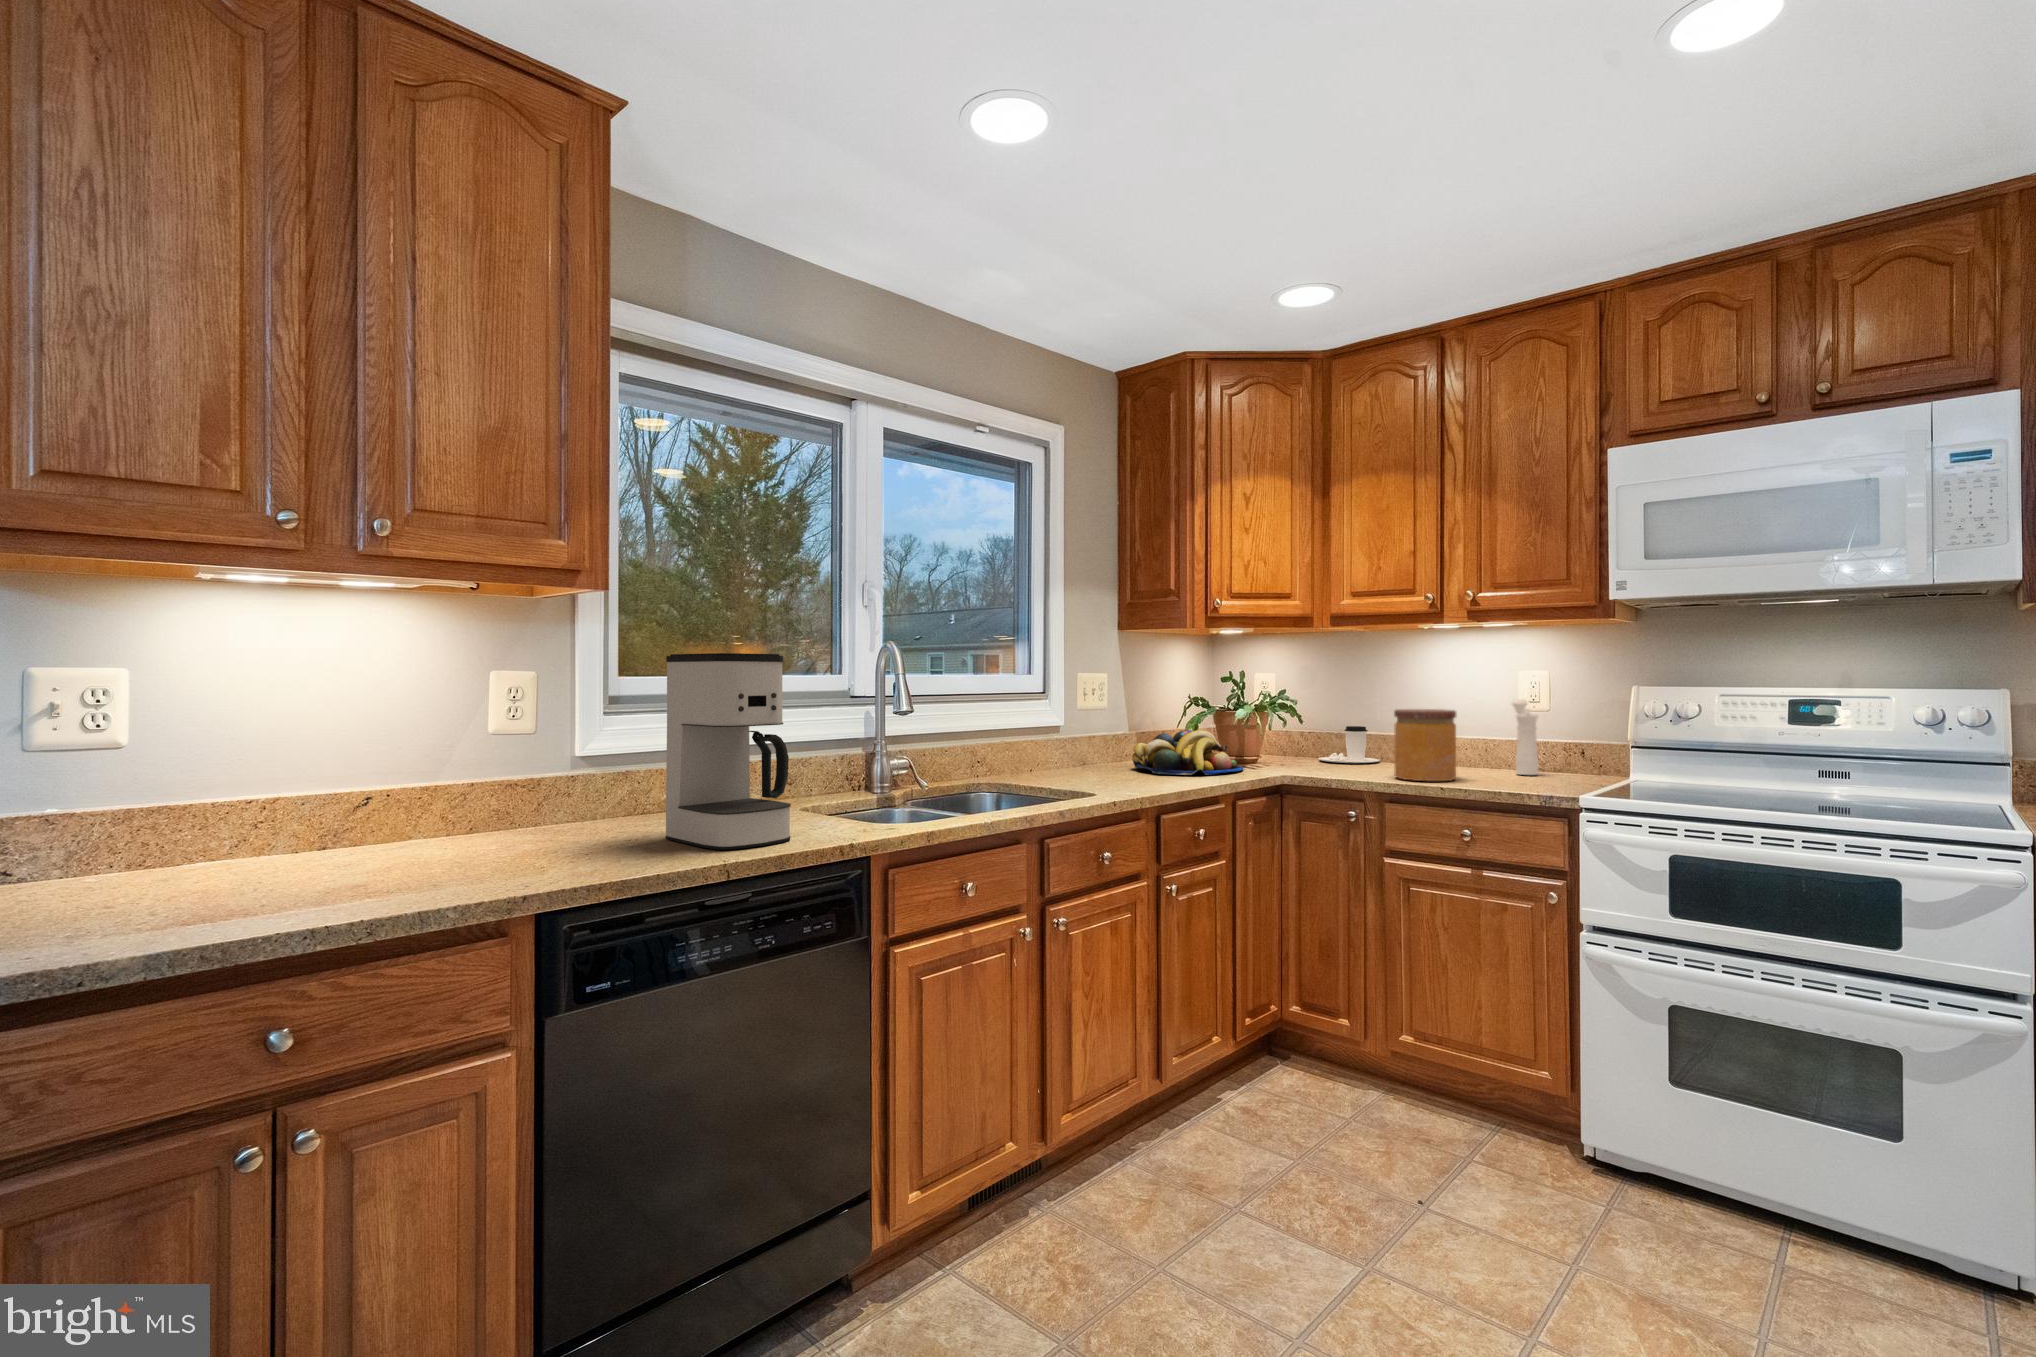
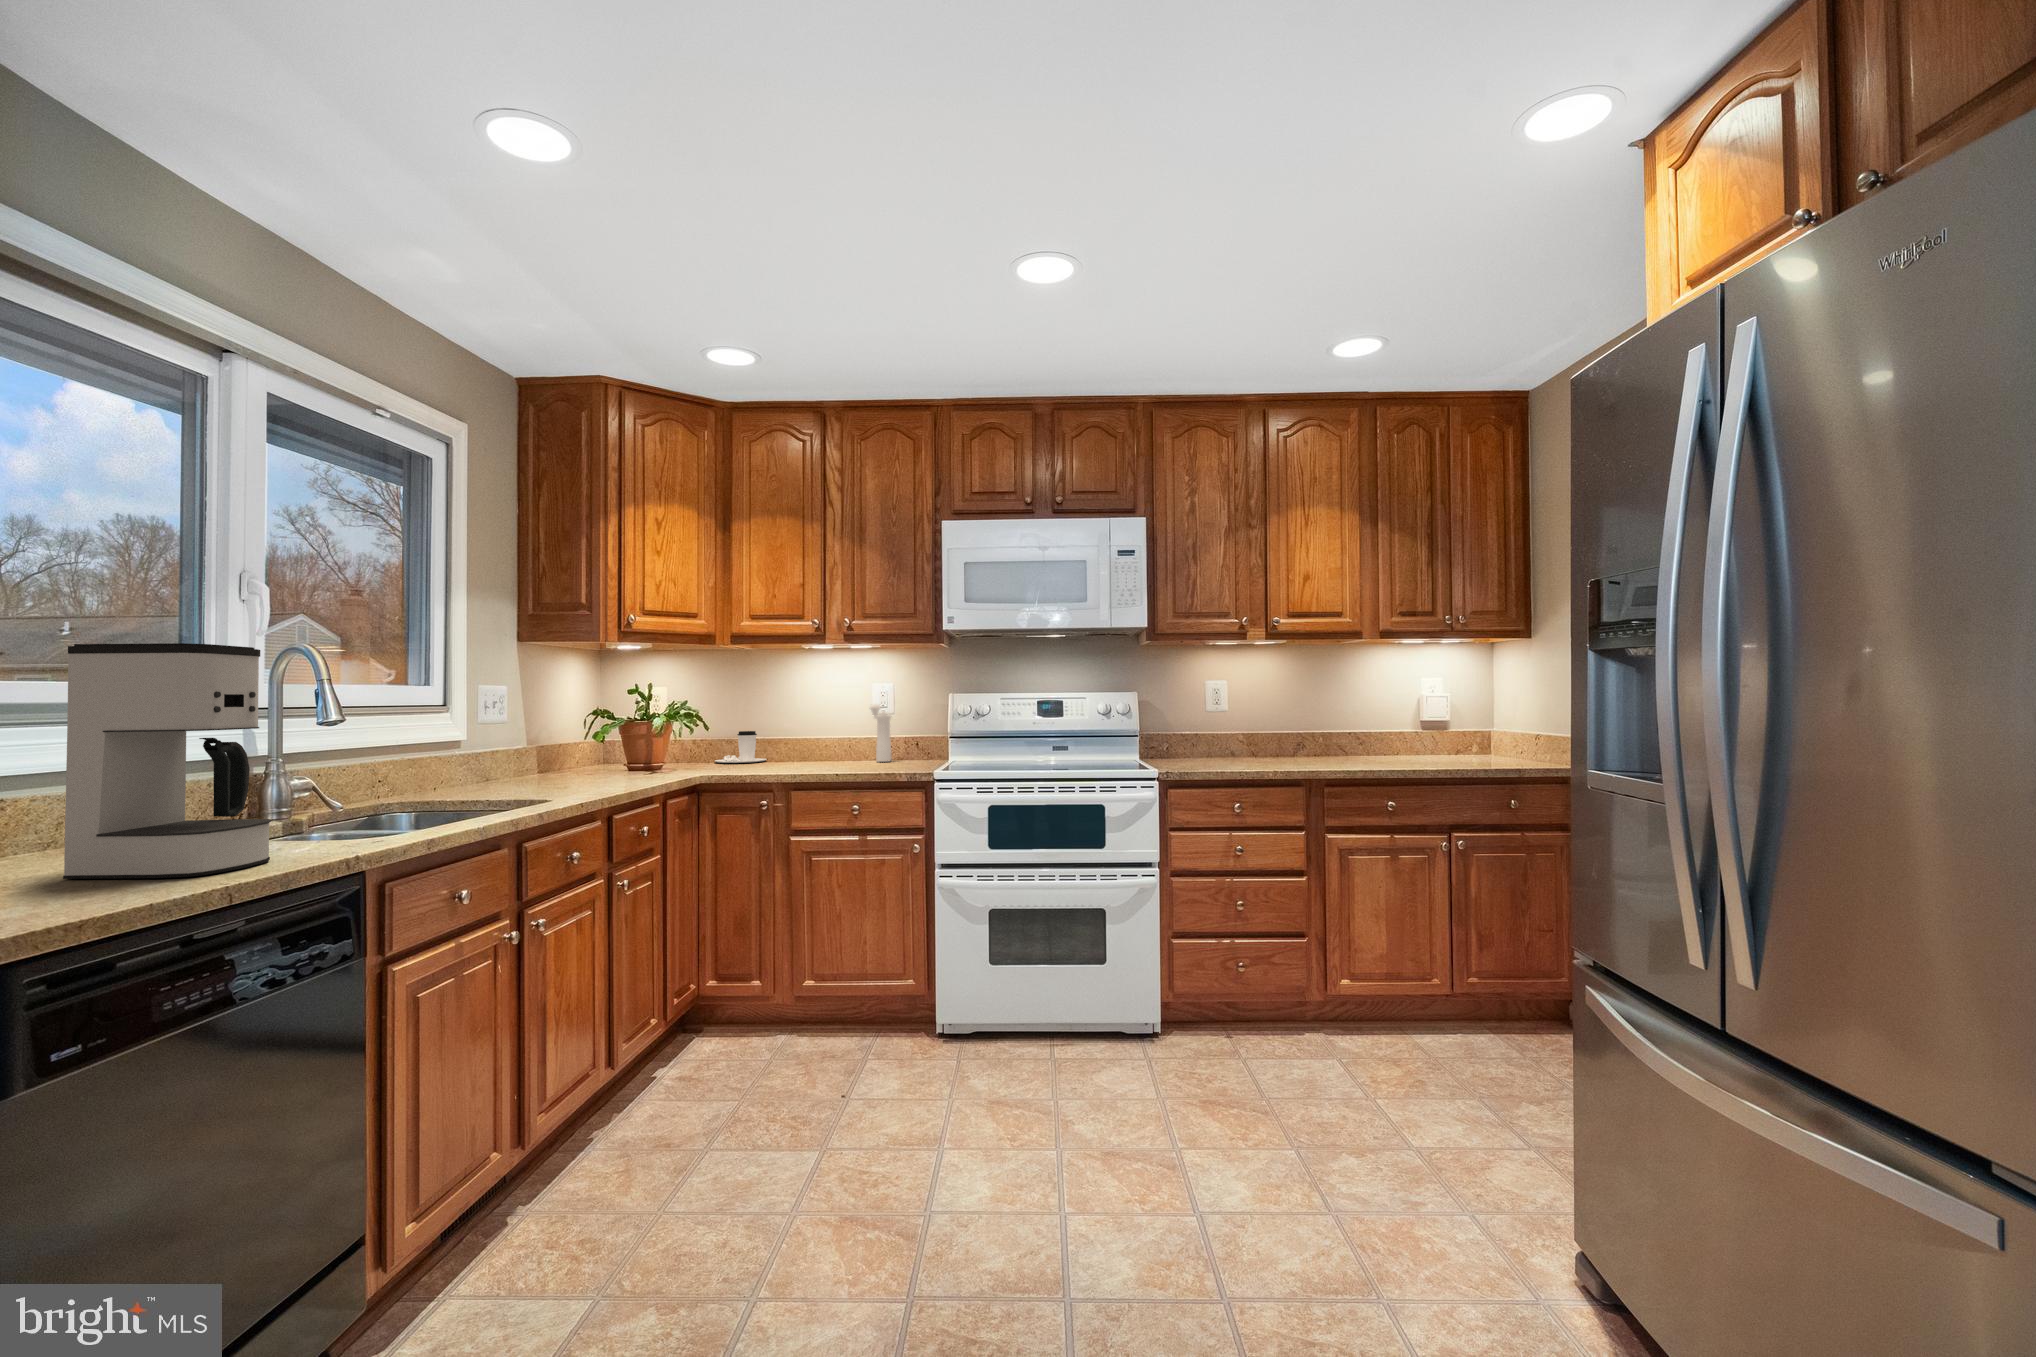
jar: present [1394,709,1456,781] -> none [794,712,841,770]
fruit bowl: present [1132,730,1243,775] -> none [545,738,659,781]

